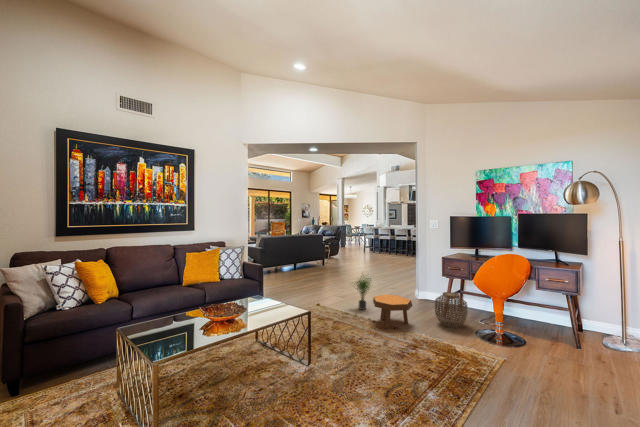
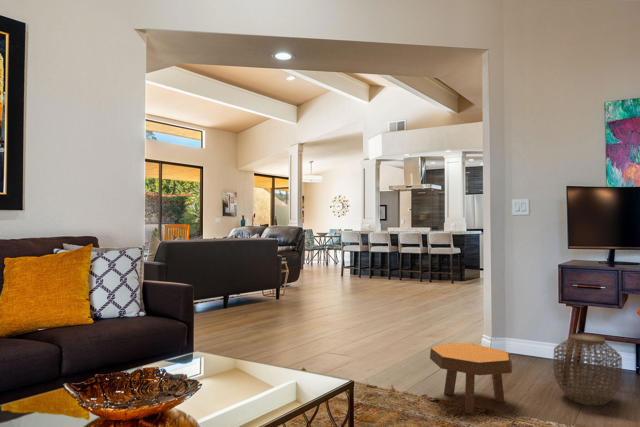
potted plant: present [355,276,371,310] -> none [367,297,421,377]

